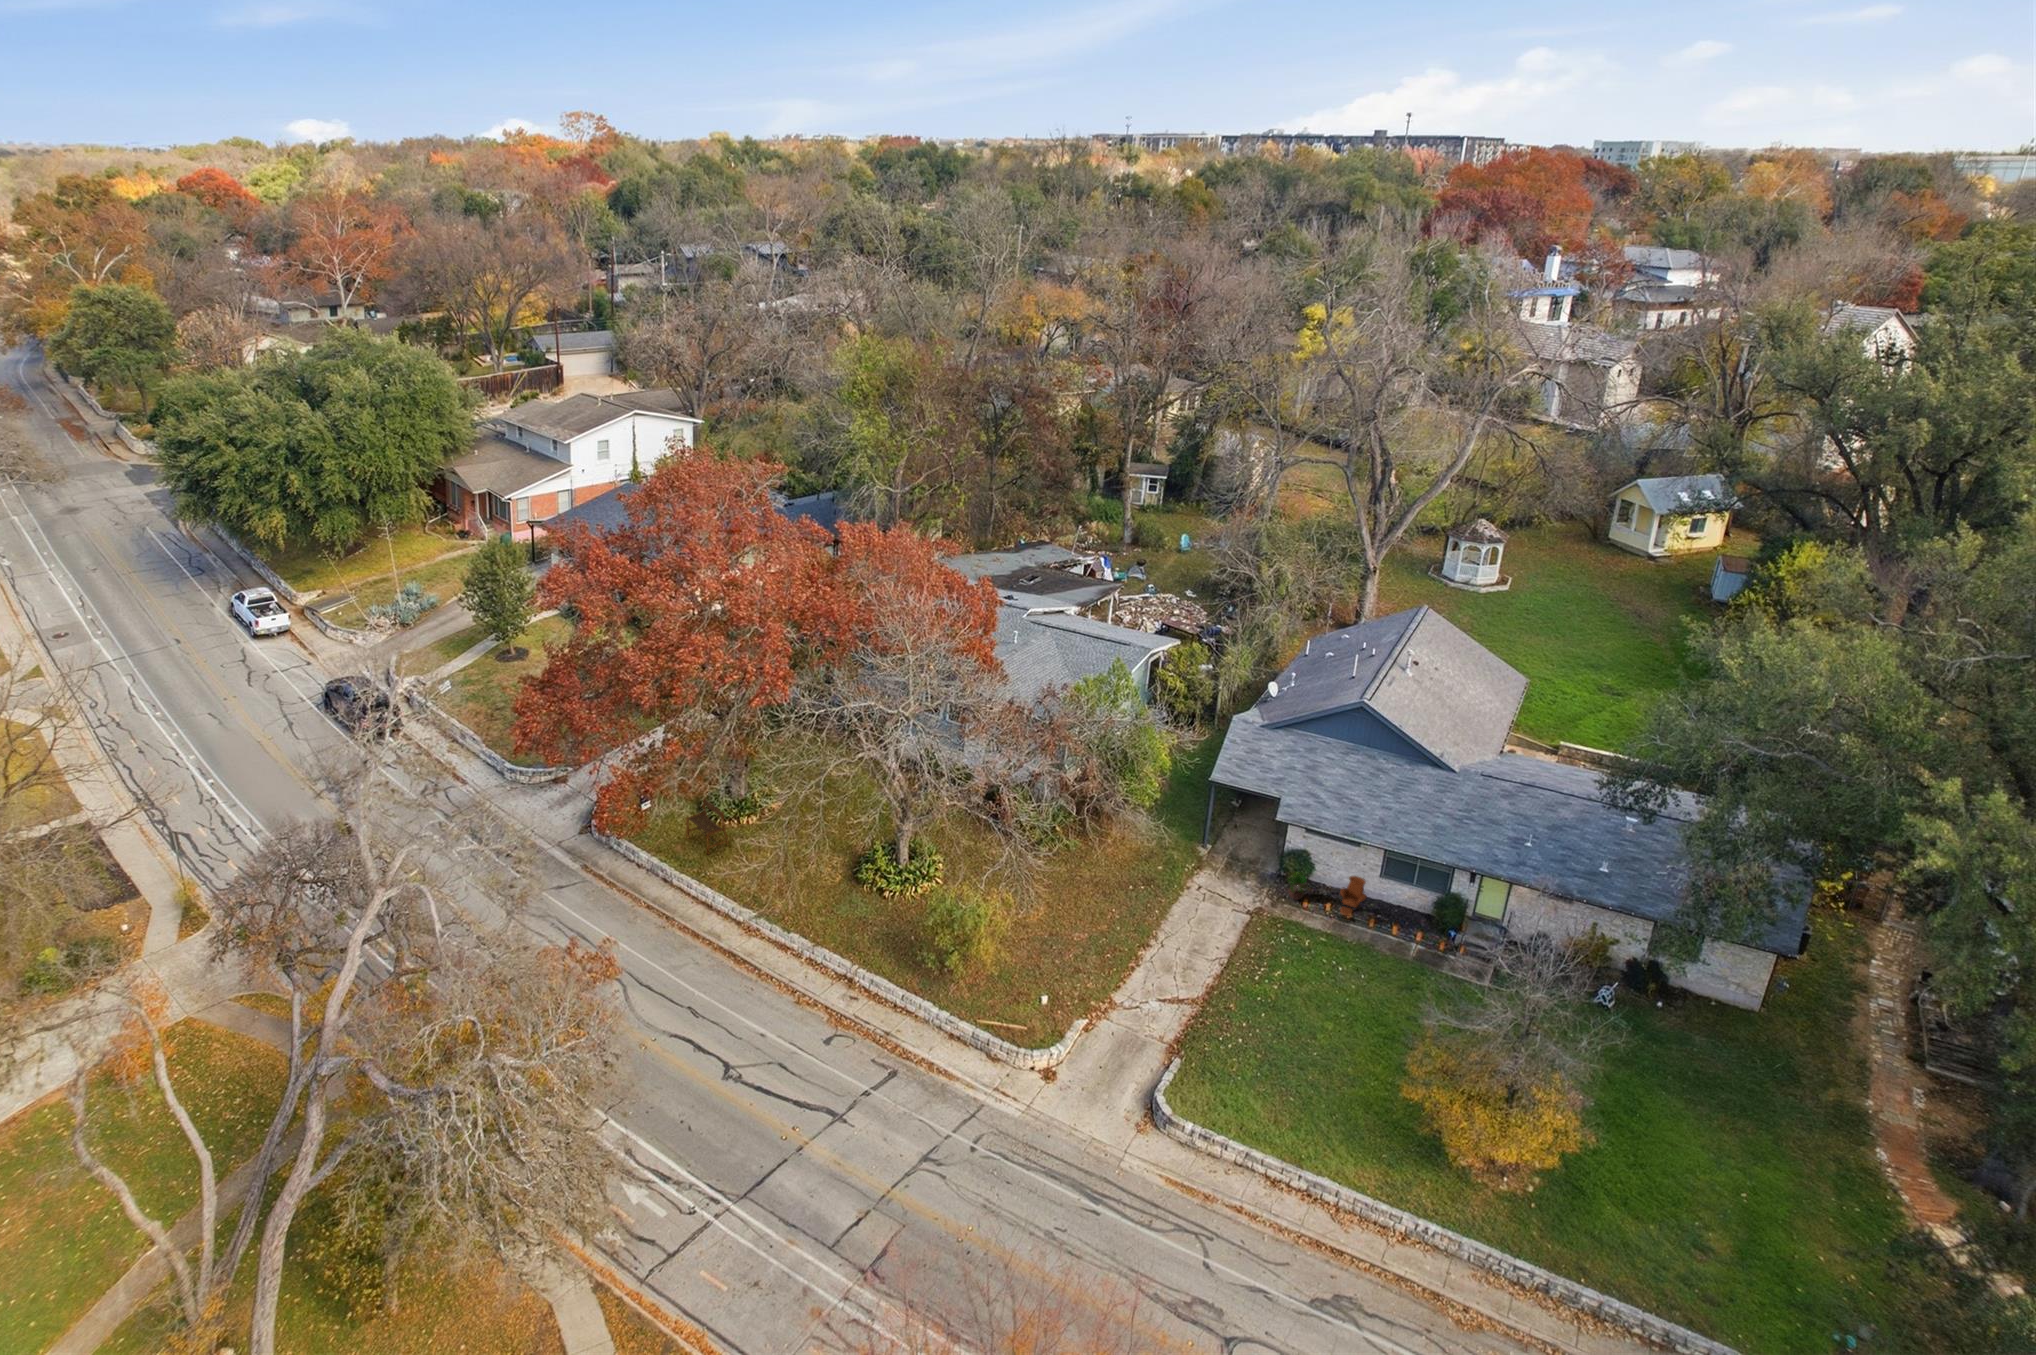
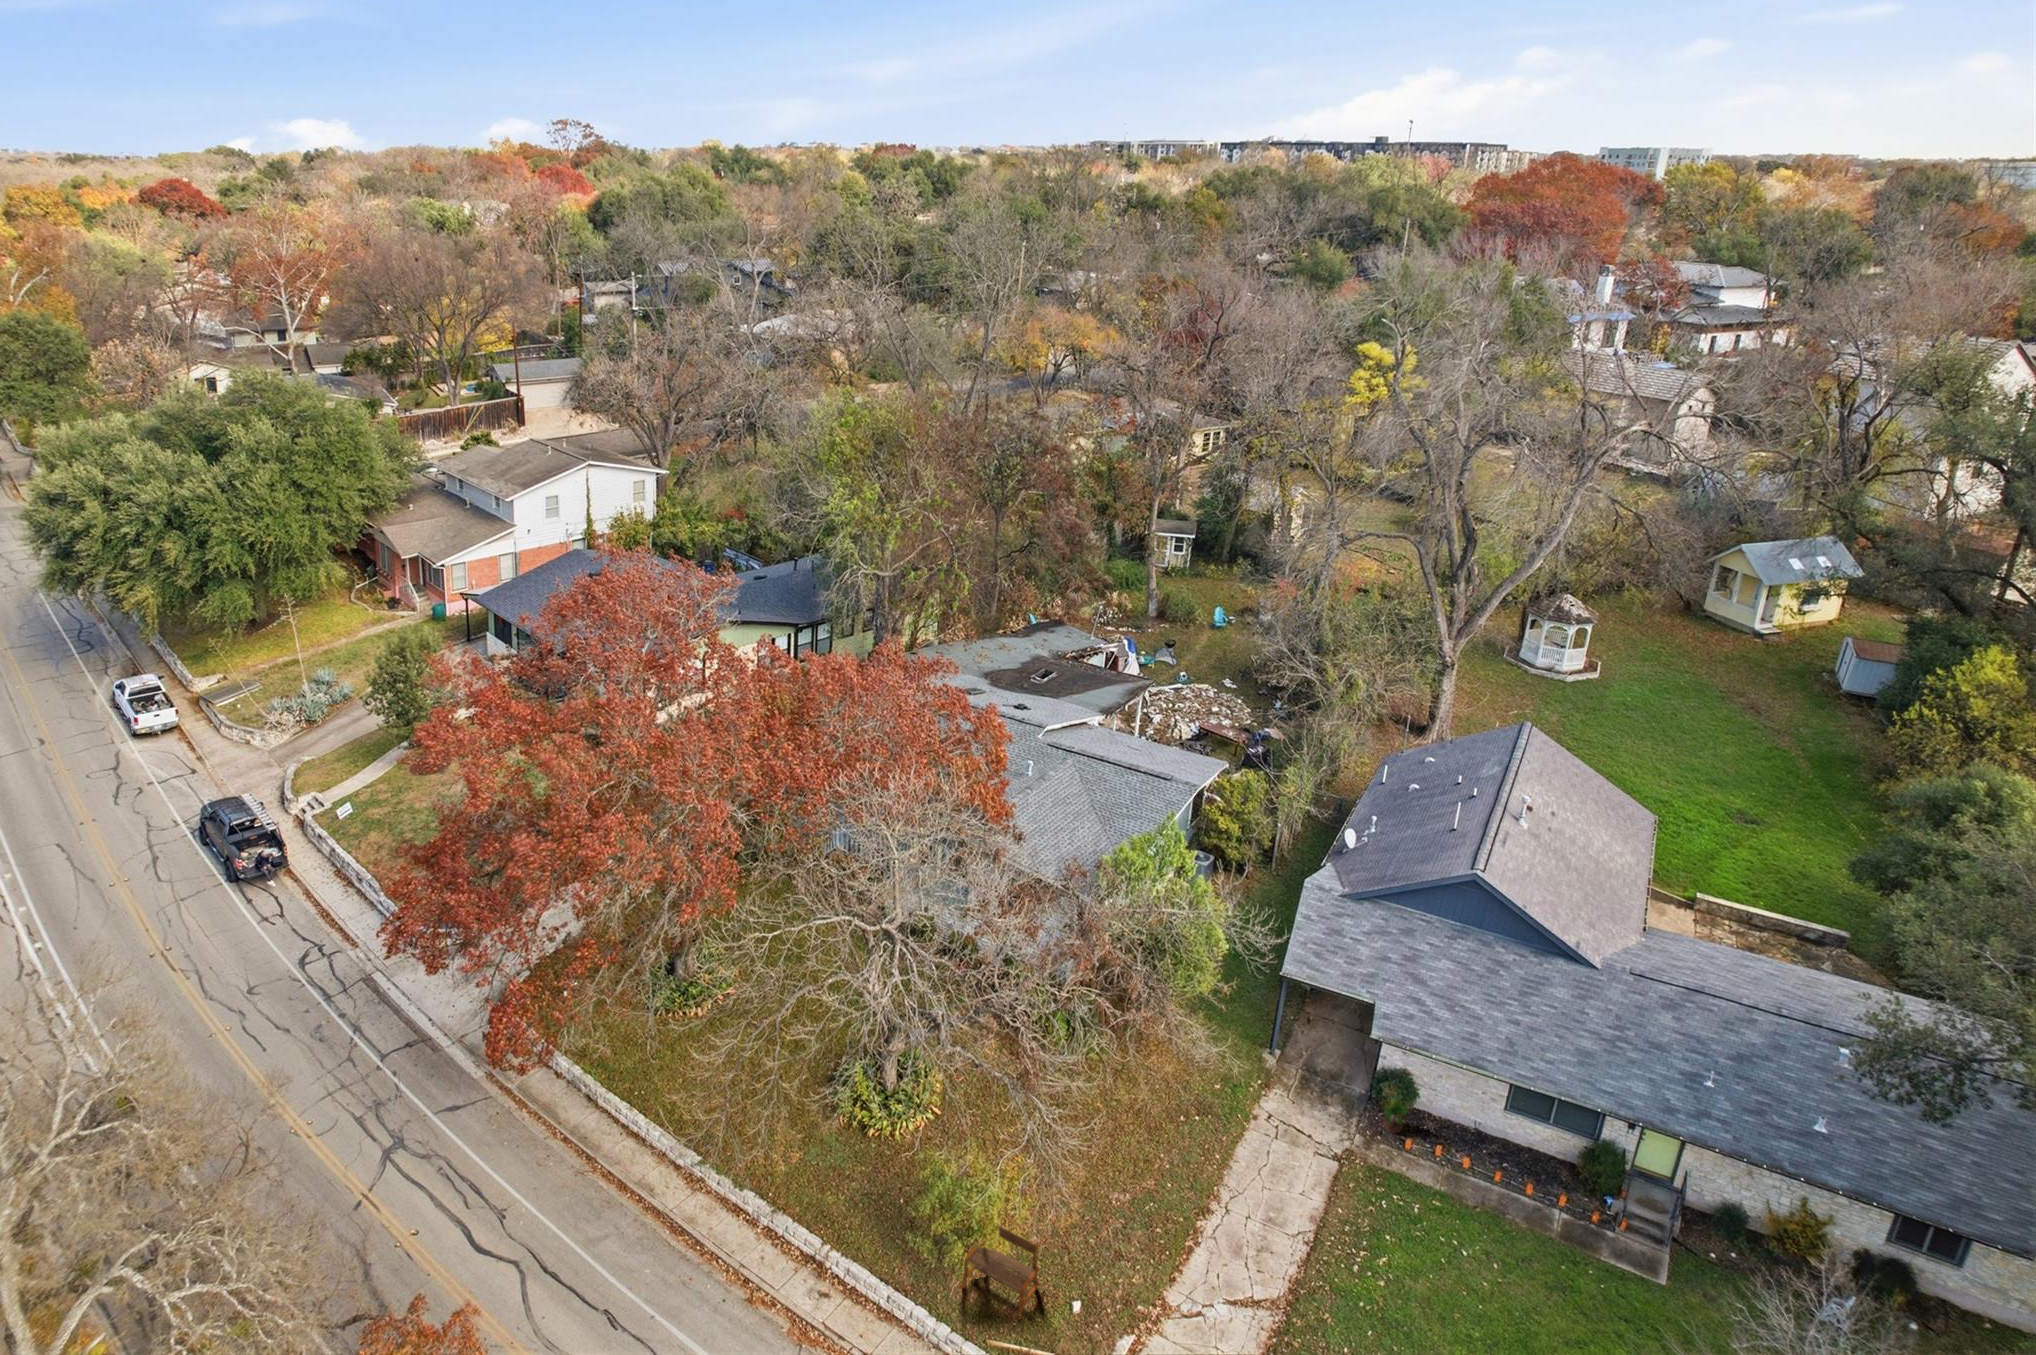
bench: present [686,798,729,854] -> present [963,1224,1039,1319]
lounge chair: present [1340,876,1367,919] -> none [1448,1105,1486,1172]

